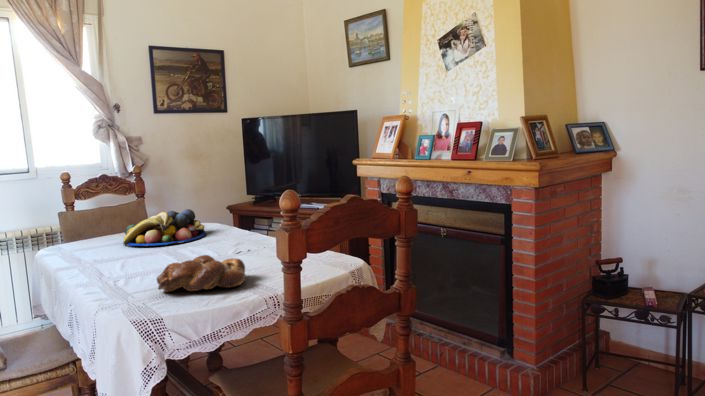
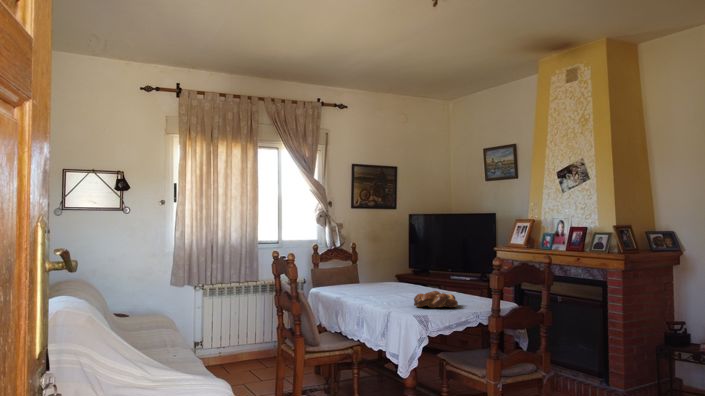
fruit bowl: present [123,209,206,246] -> none [360,271,408,290]

